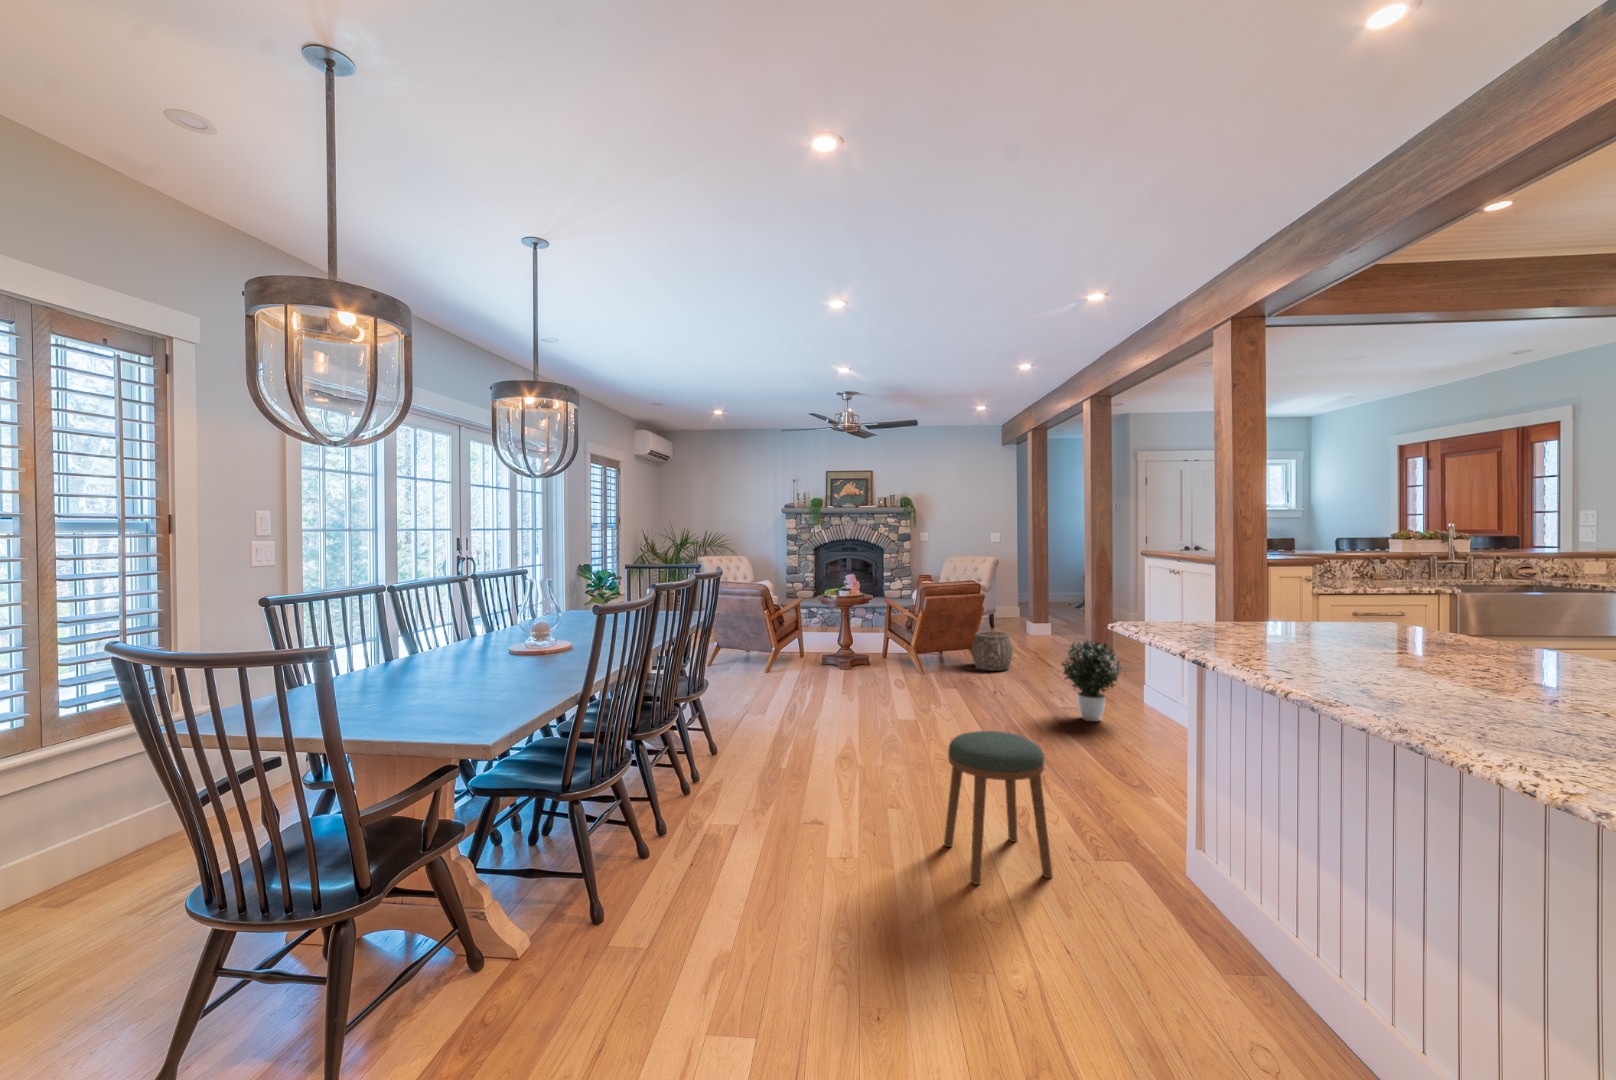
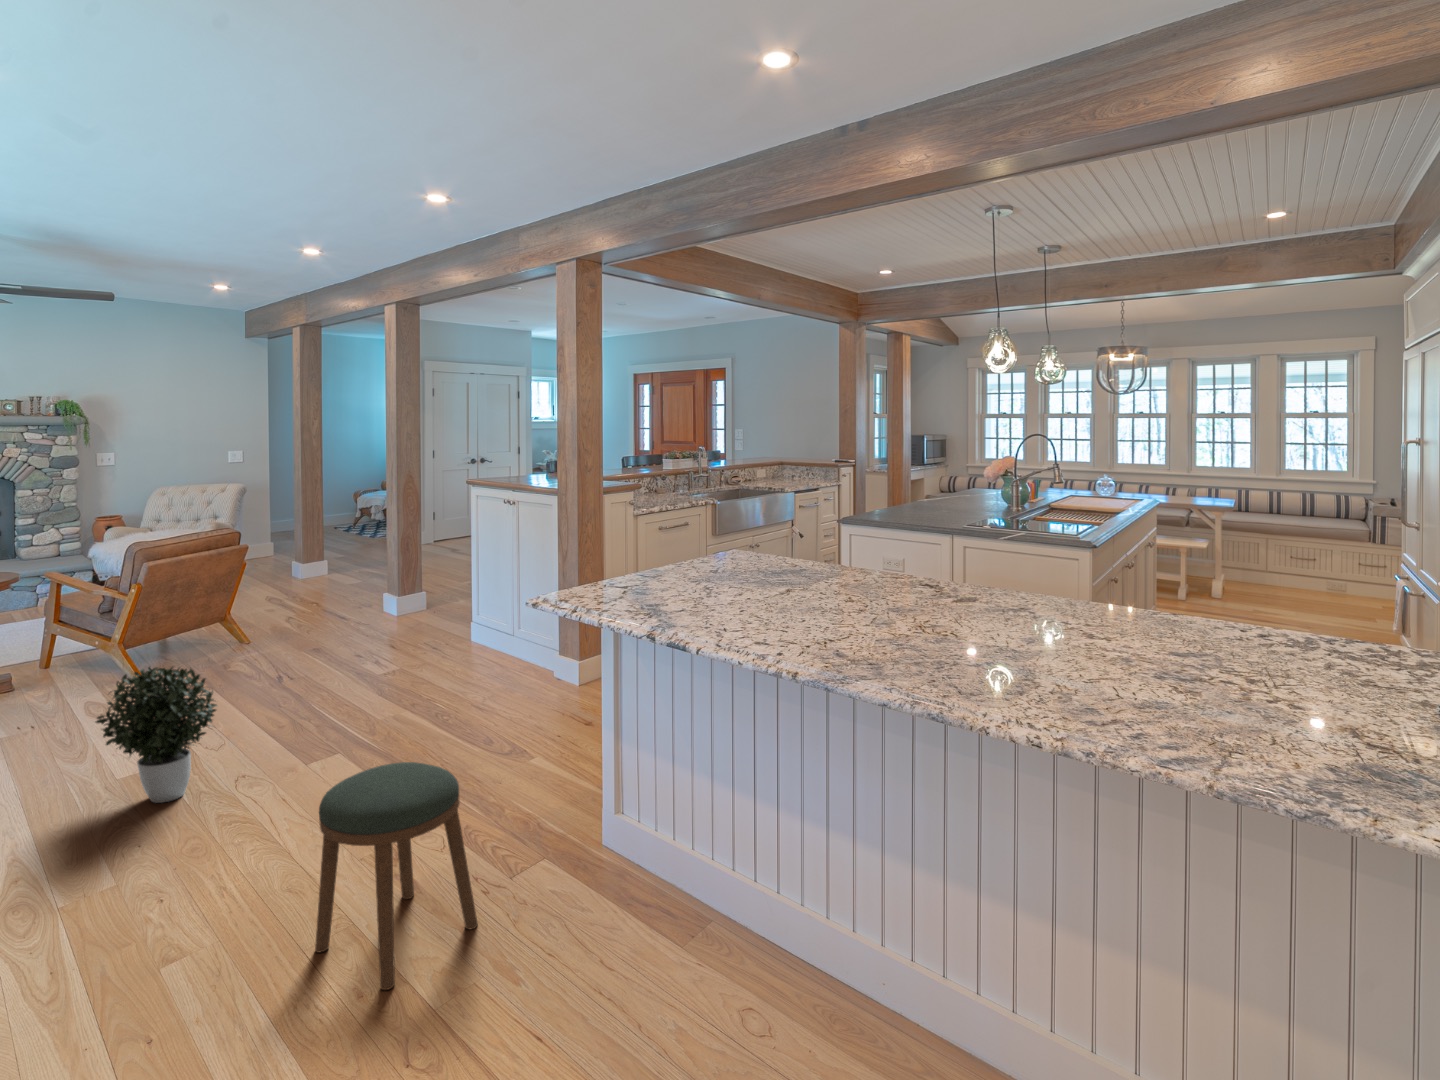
woven basket: present [972,631,1013,671] -> none [230,597,296,654]
potted plant: present [1062,641,1121,721] -> present [96,667,217,803]

